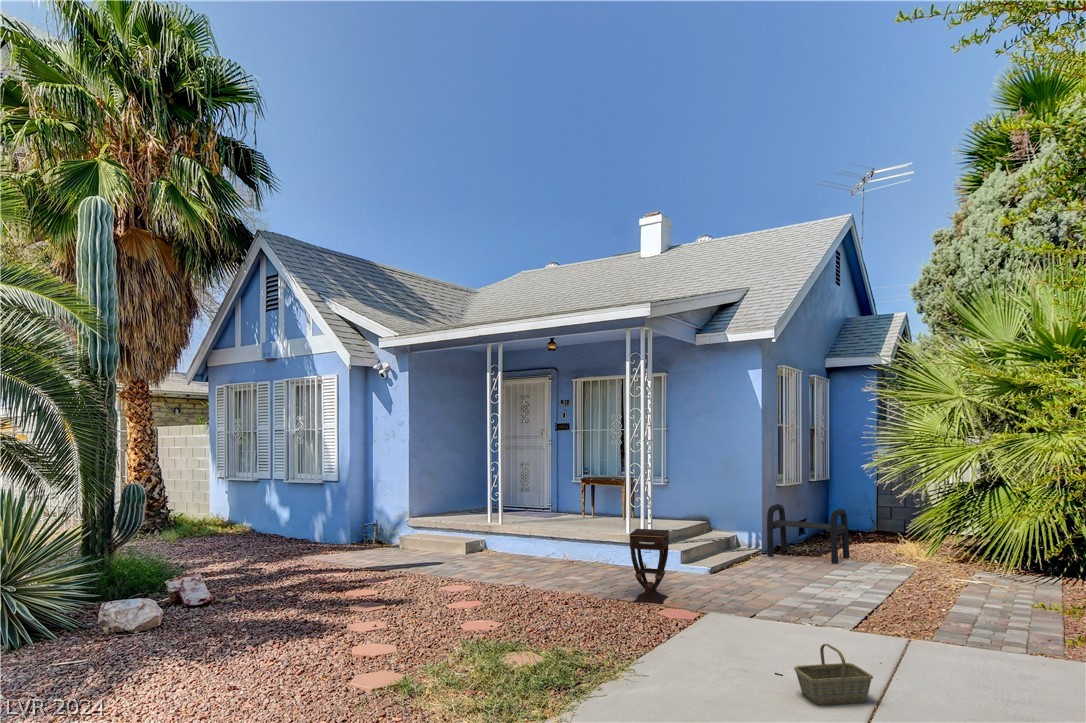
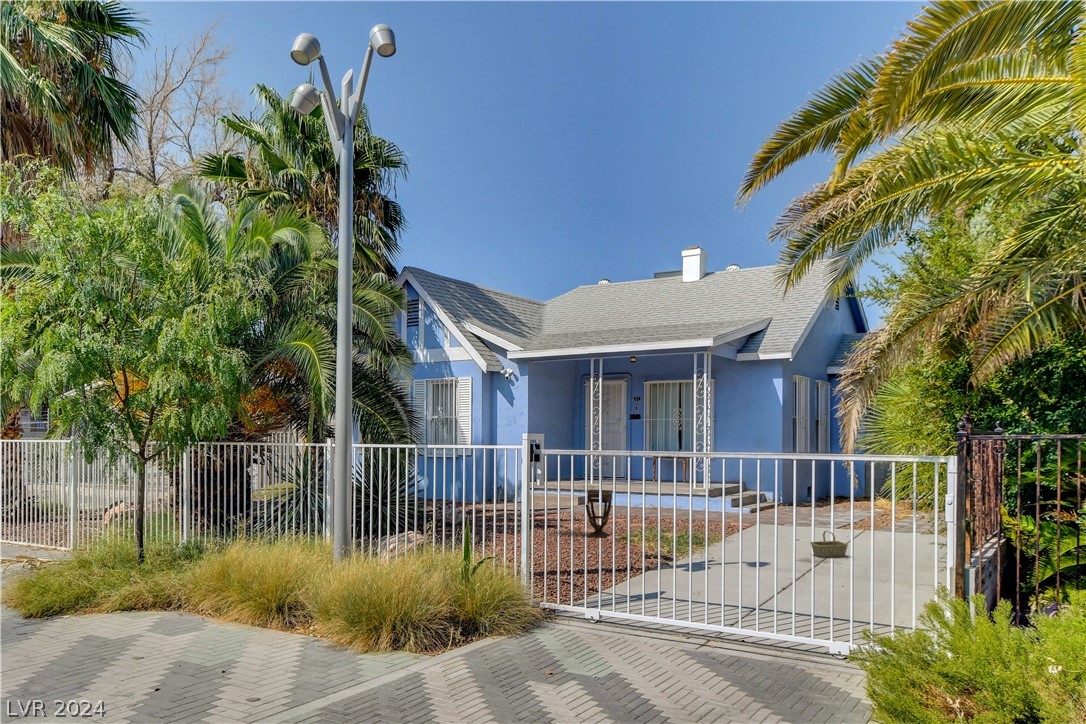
bench: present [767,504,849,564] -> none [785,472,840,511]
side table: present [629,529,669,604] -> present [586,490,612,538]

